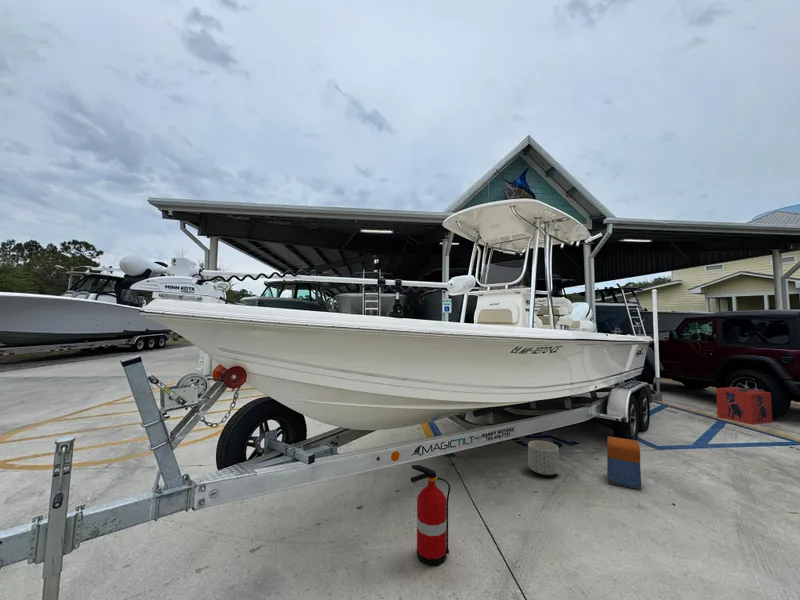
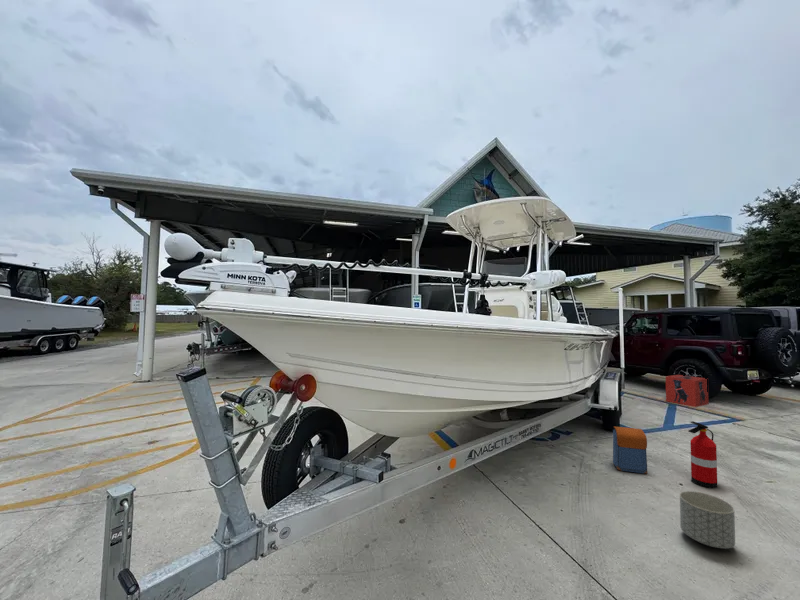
planter: present [528,441,559,475] -> present [680,491,735,549]
fire extinguisher: present [411,465,450,566] -> present [688,421,717,488]

